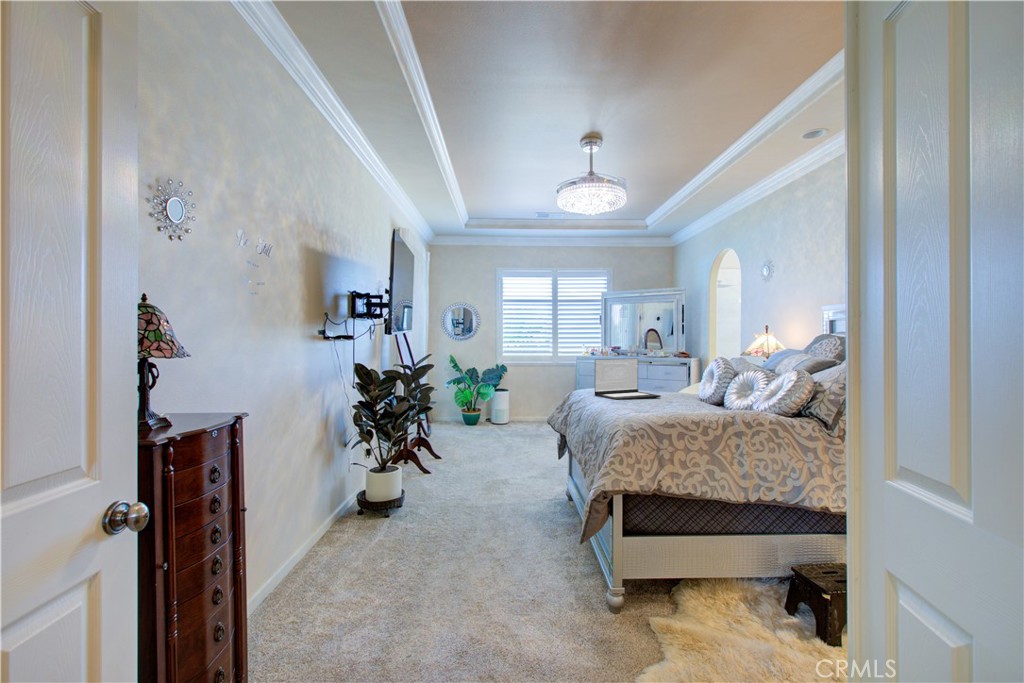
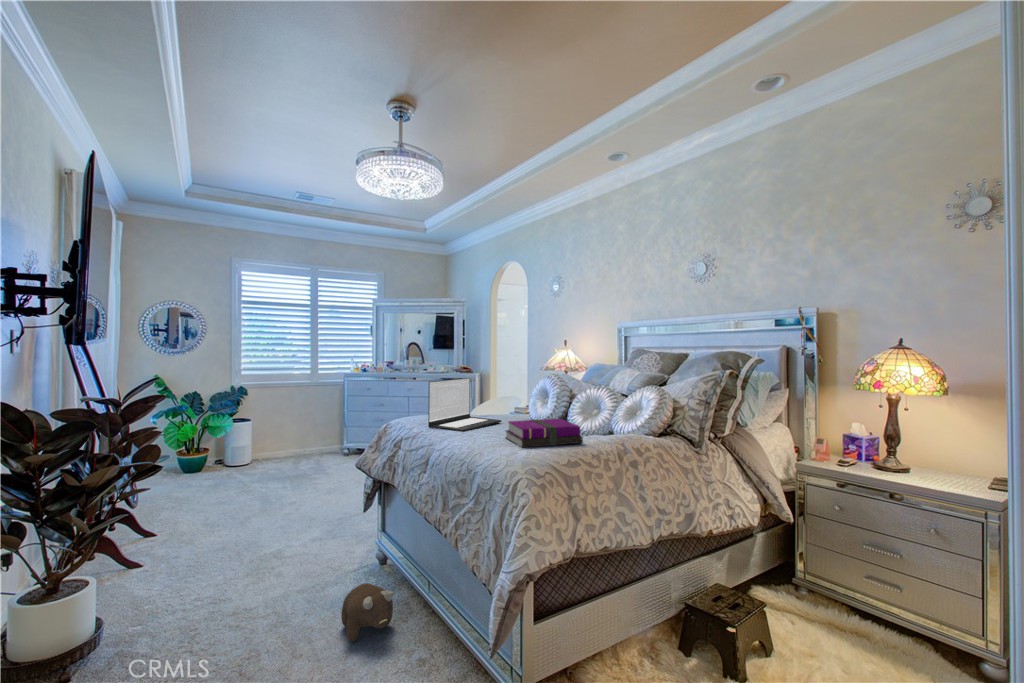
notebook: none [642,392,701,414] -> present [506,419,583,448]
plush toy: none [524,500,557,535] -> present [341,583,394,642]

